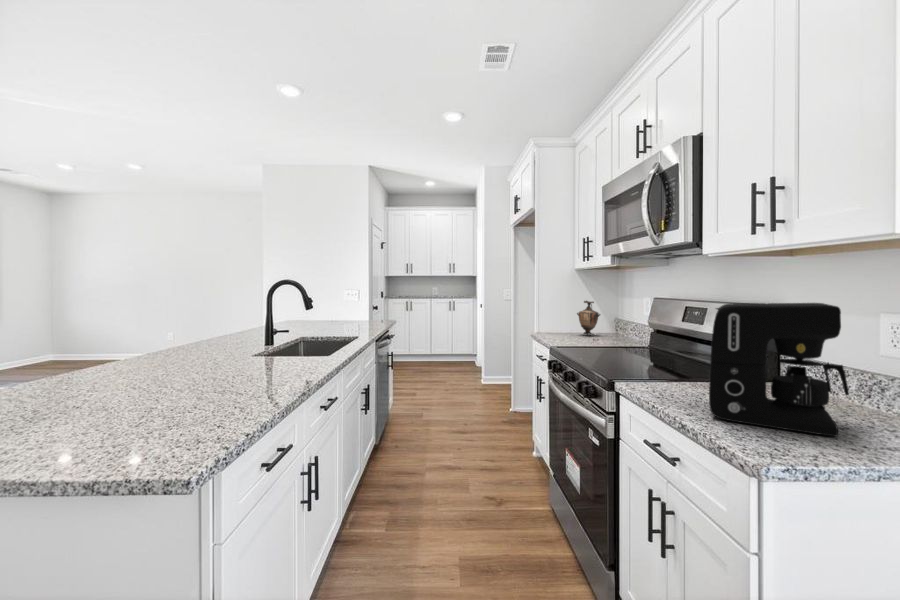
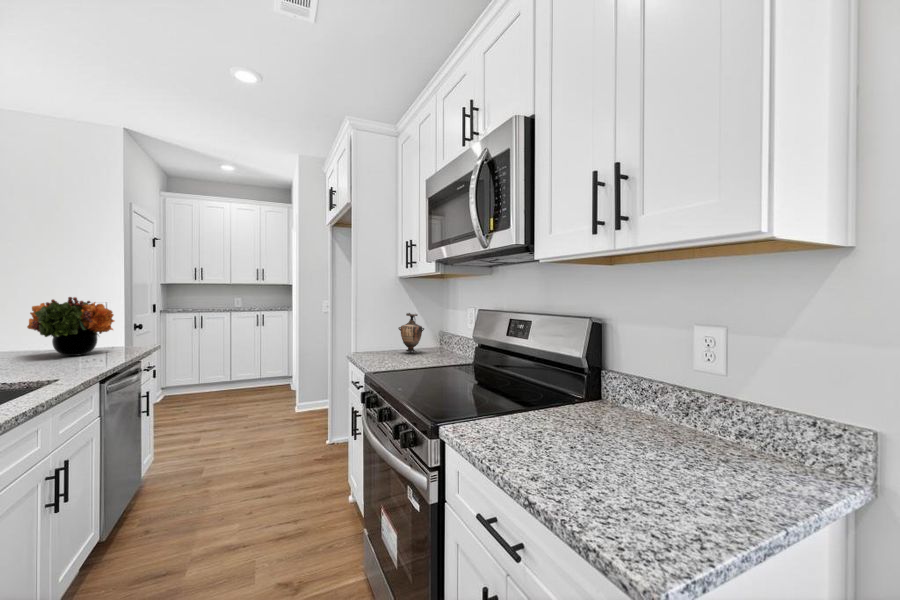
flower arrangement: none [328,288,373,327] -> present [27,297,114,356]
coffee maker: present [709,303,849,436] -> none [554,317,707,493]

